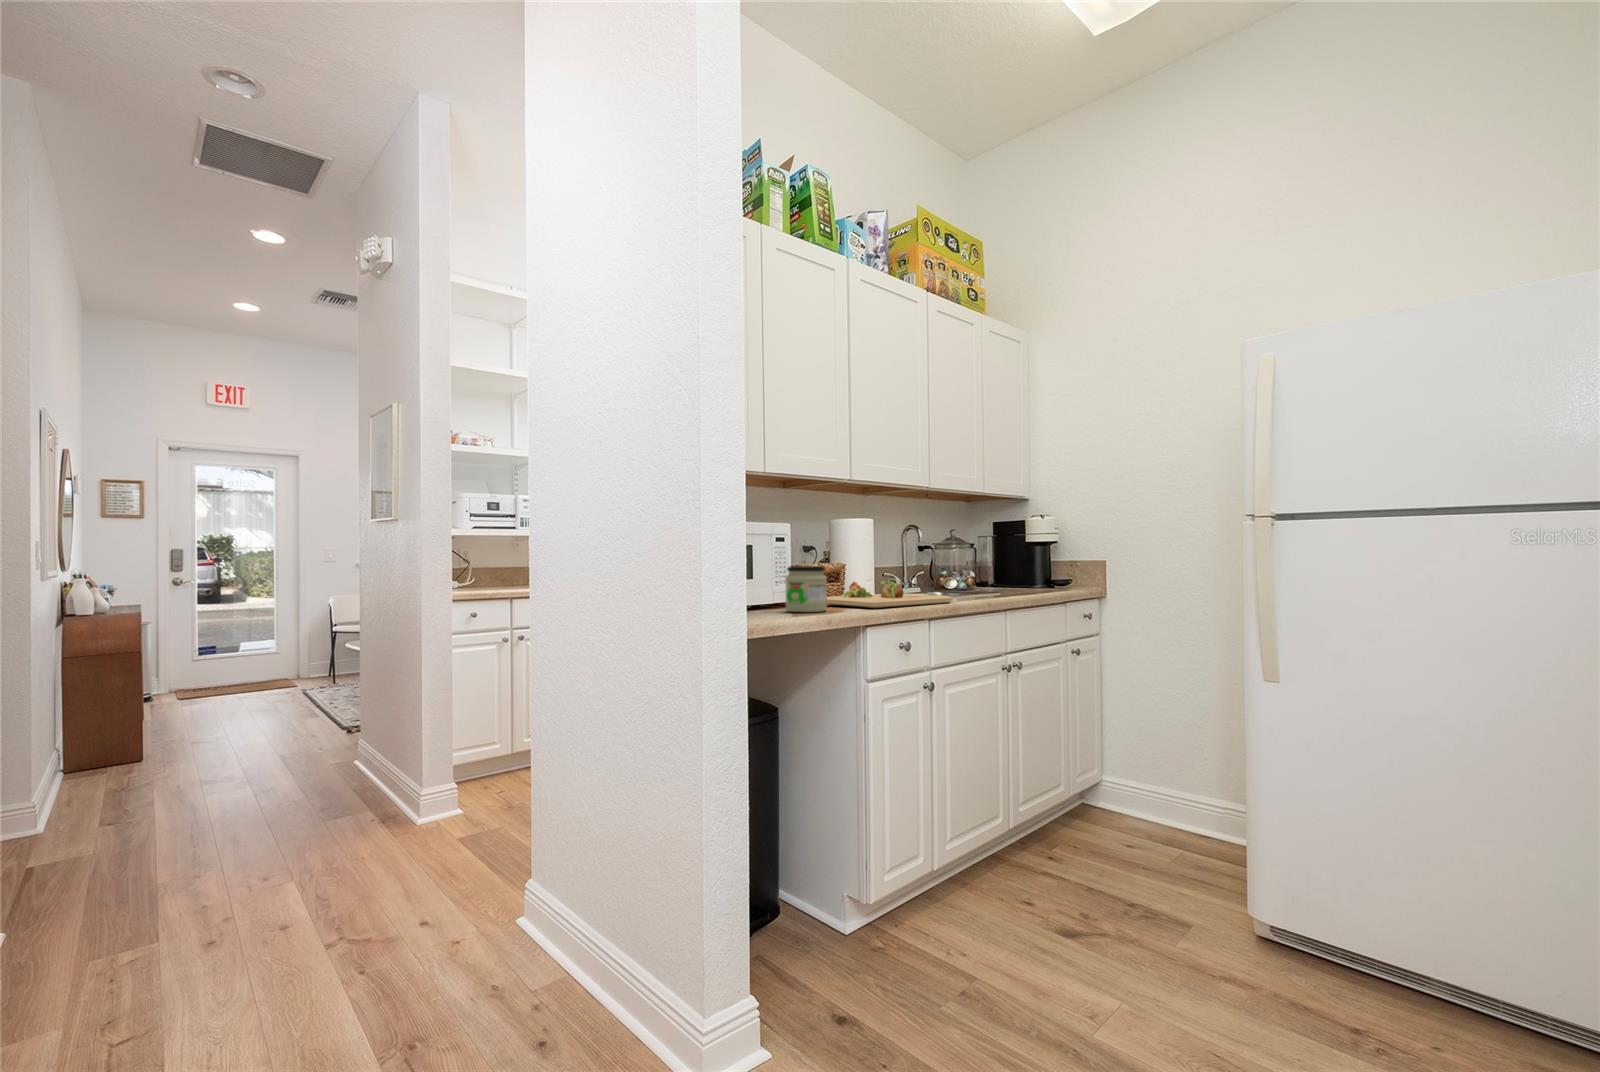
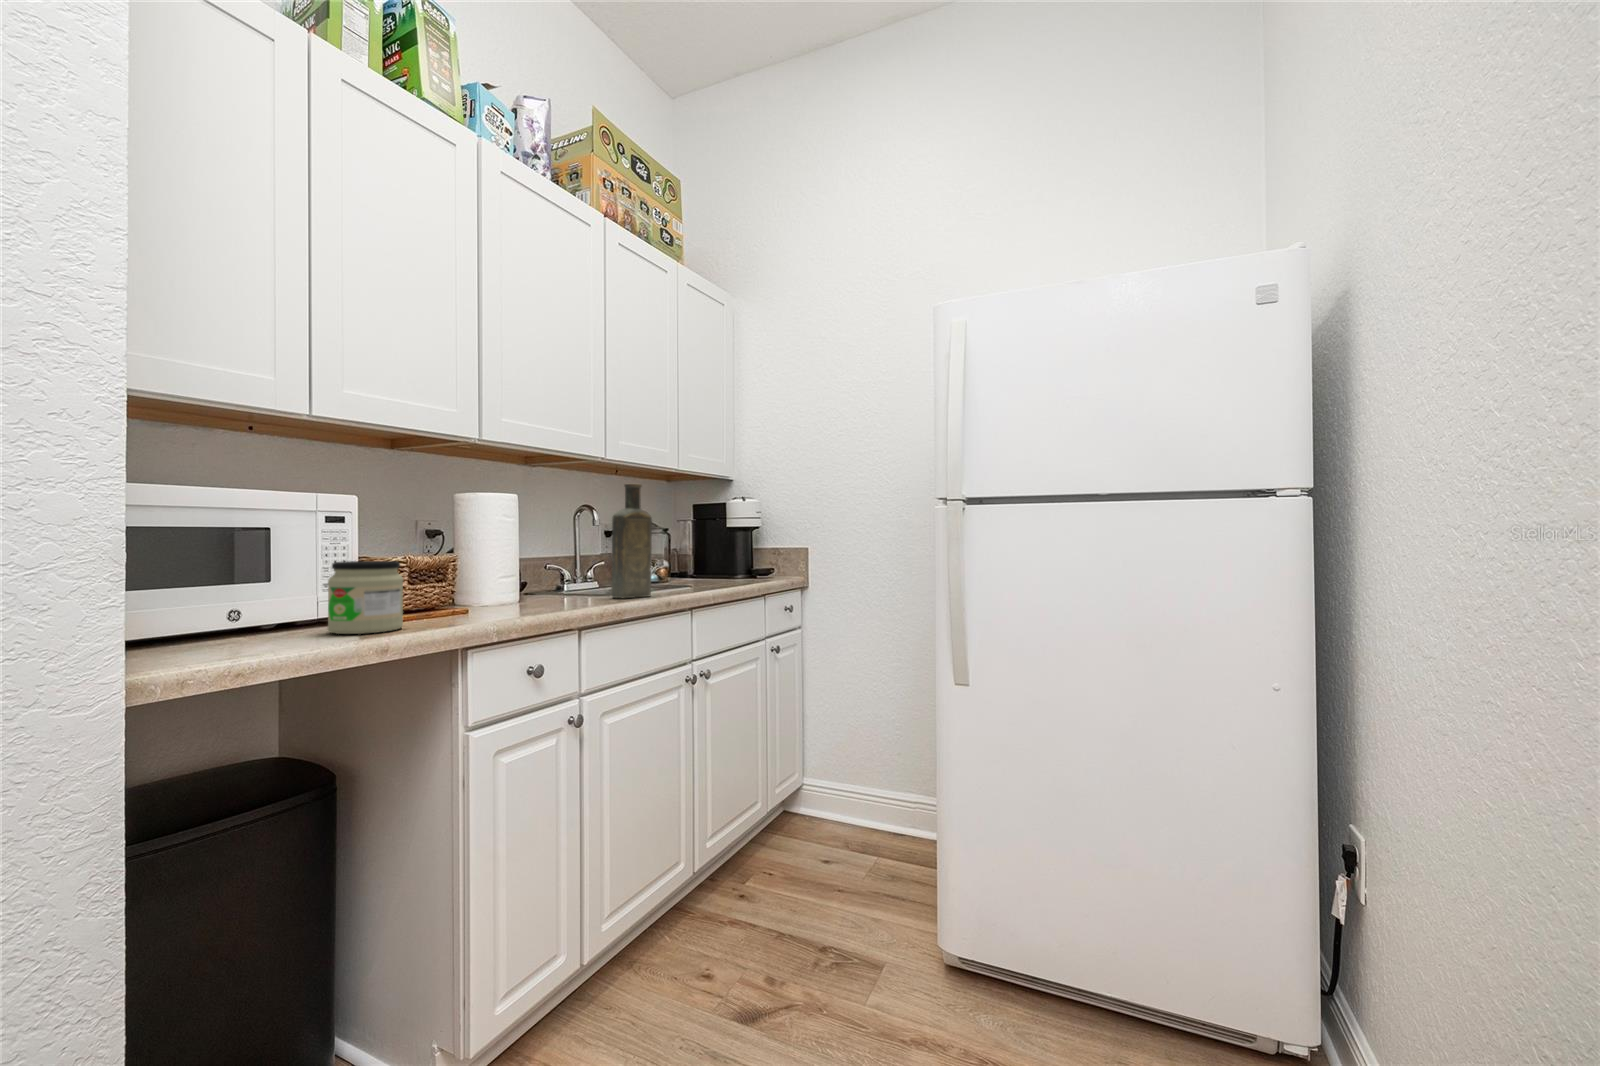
bottle: none [935,508,973,599] -> present [611,484,652,598]
cutting board: present [827,579,952,608] -> none [417,575,615,620]

